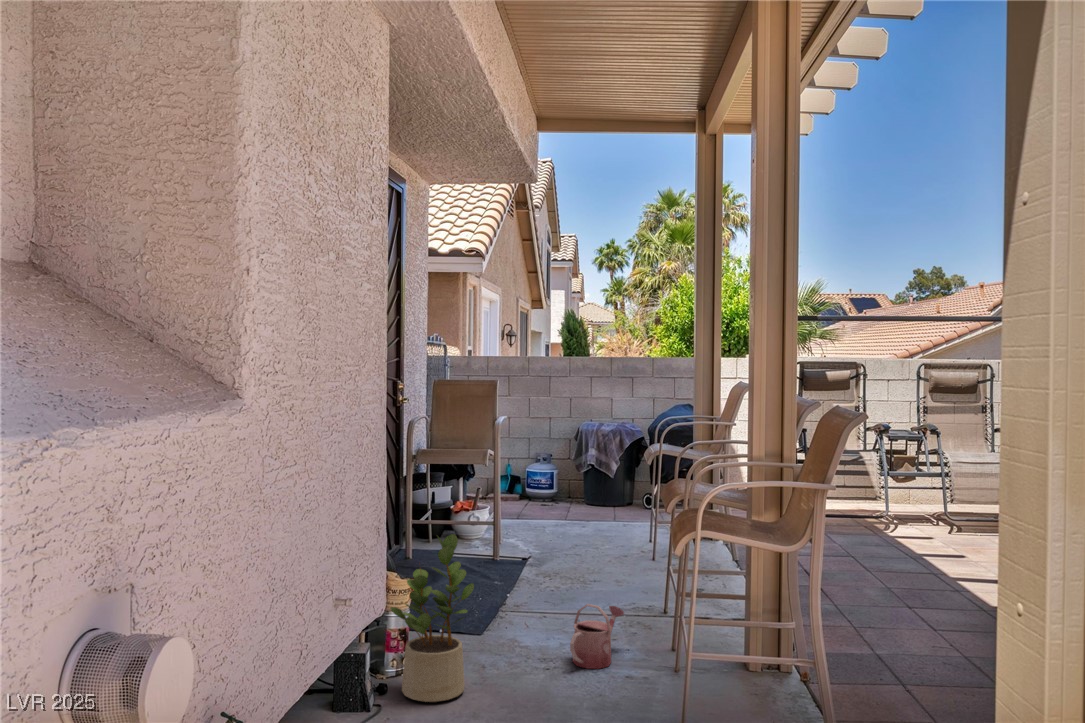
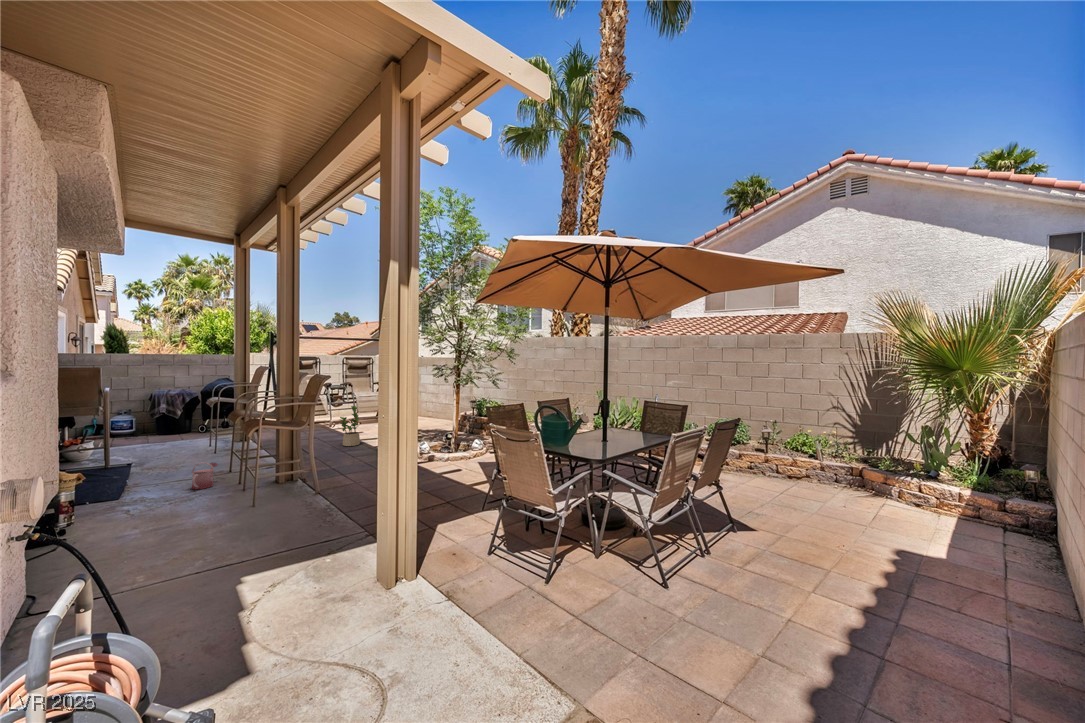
potted plant: present [390,534,474,702] -> present [340,406,360,446]

